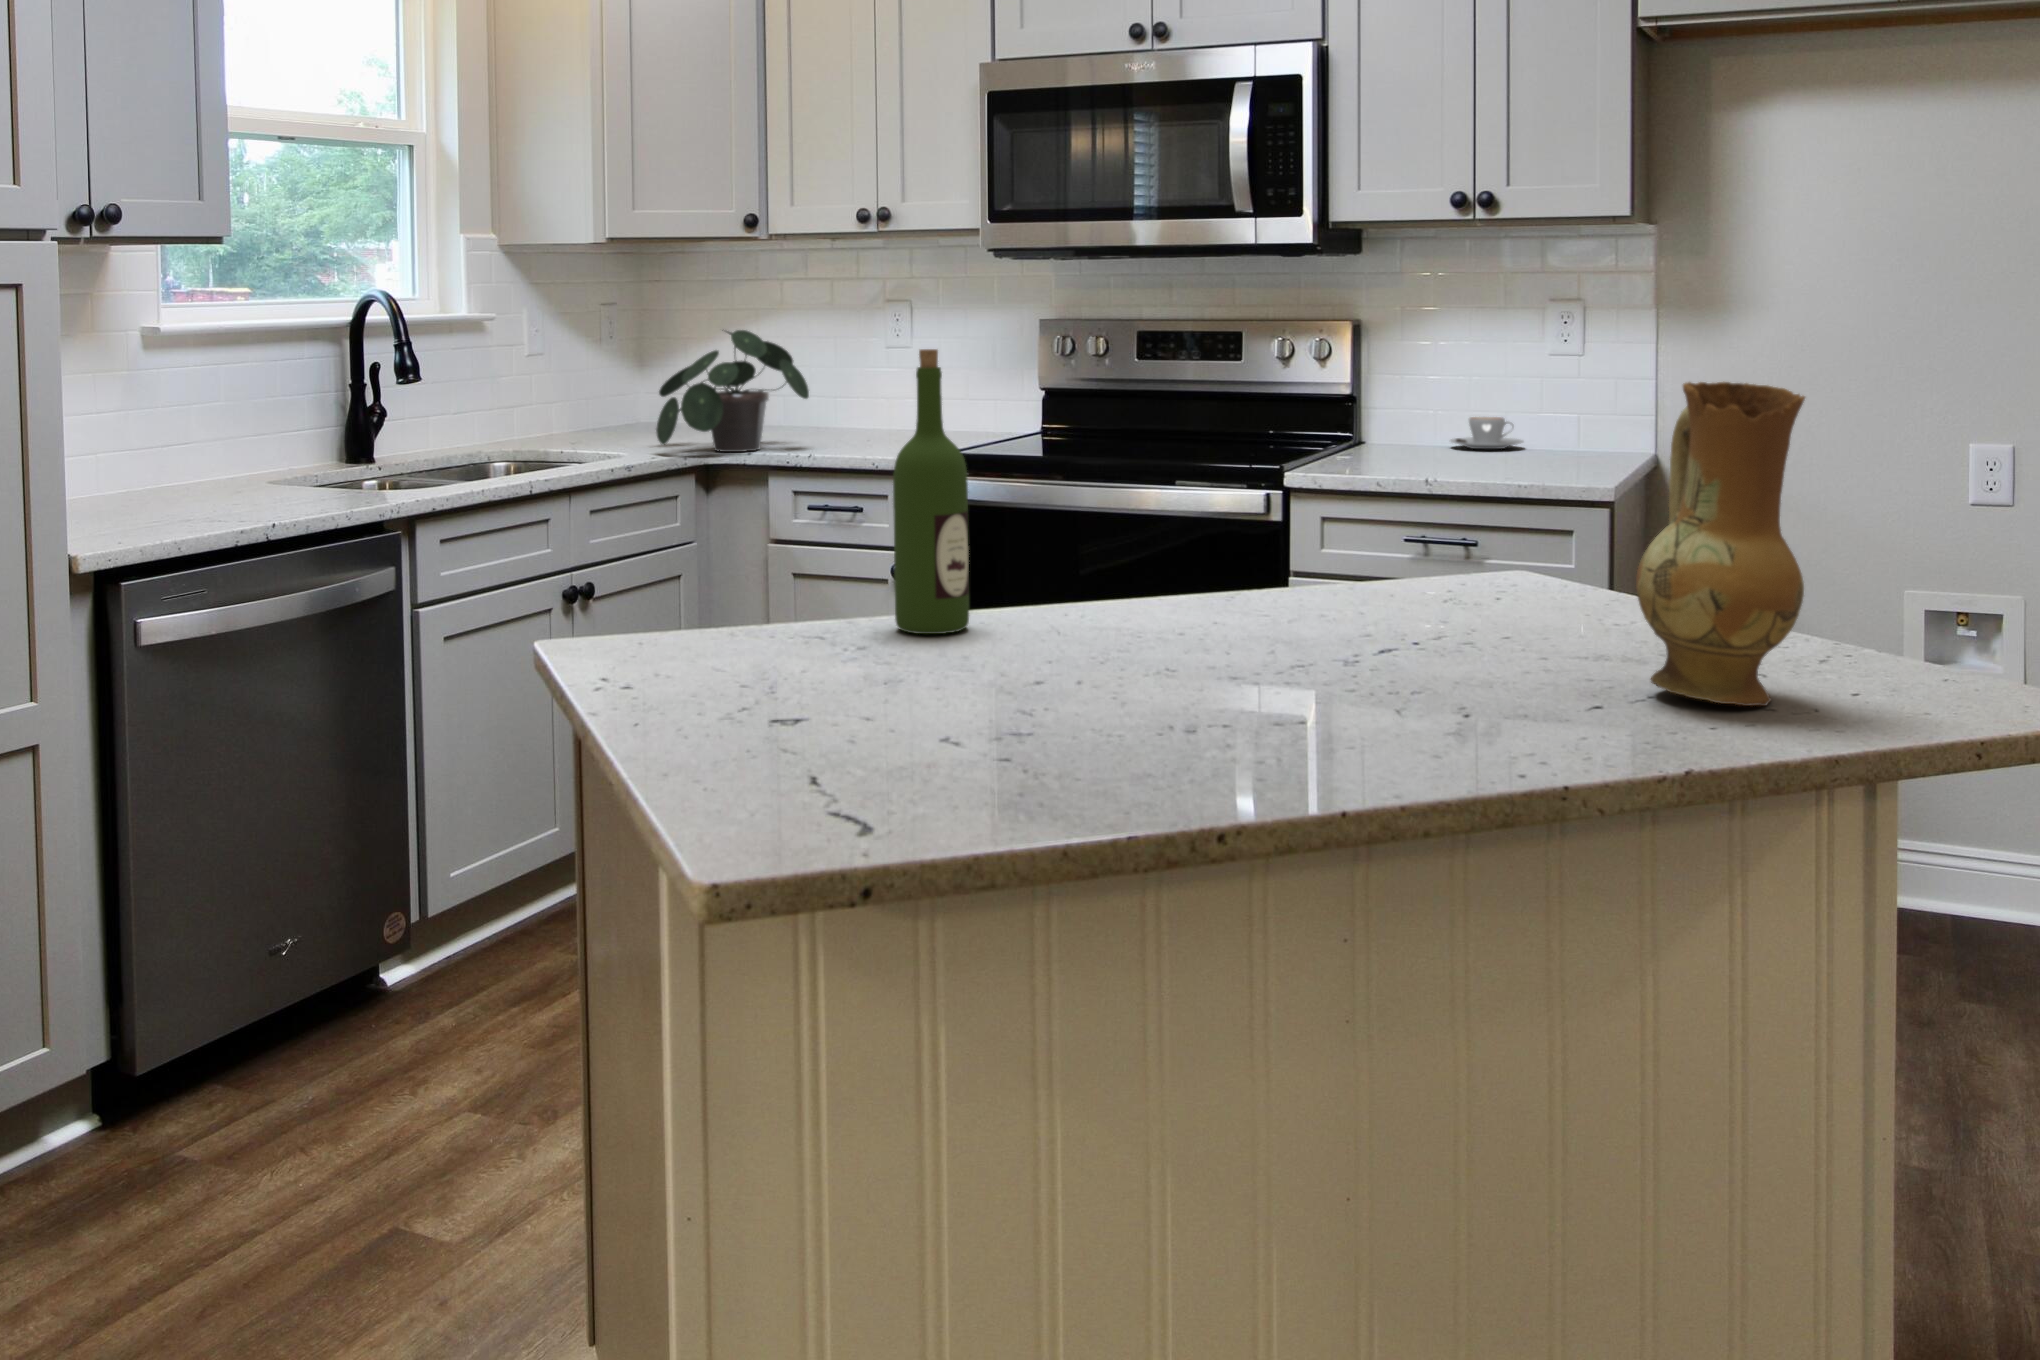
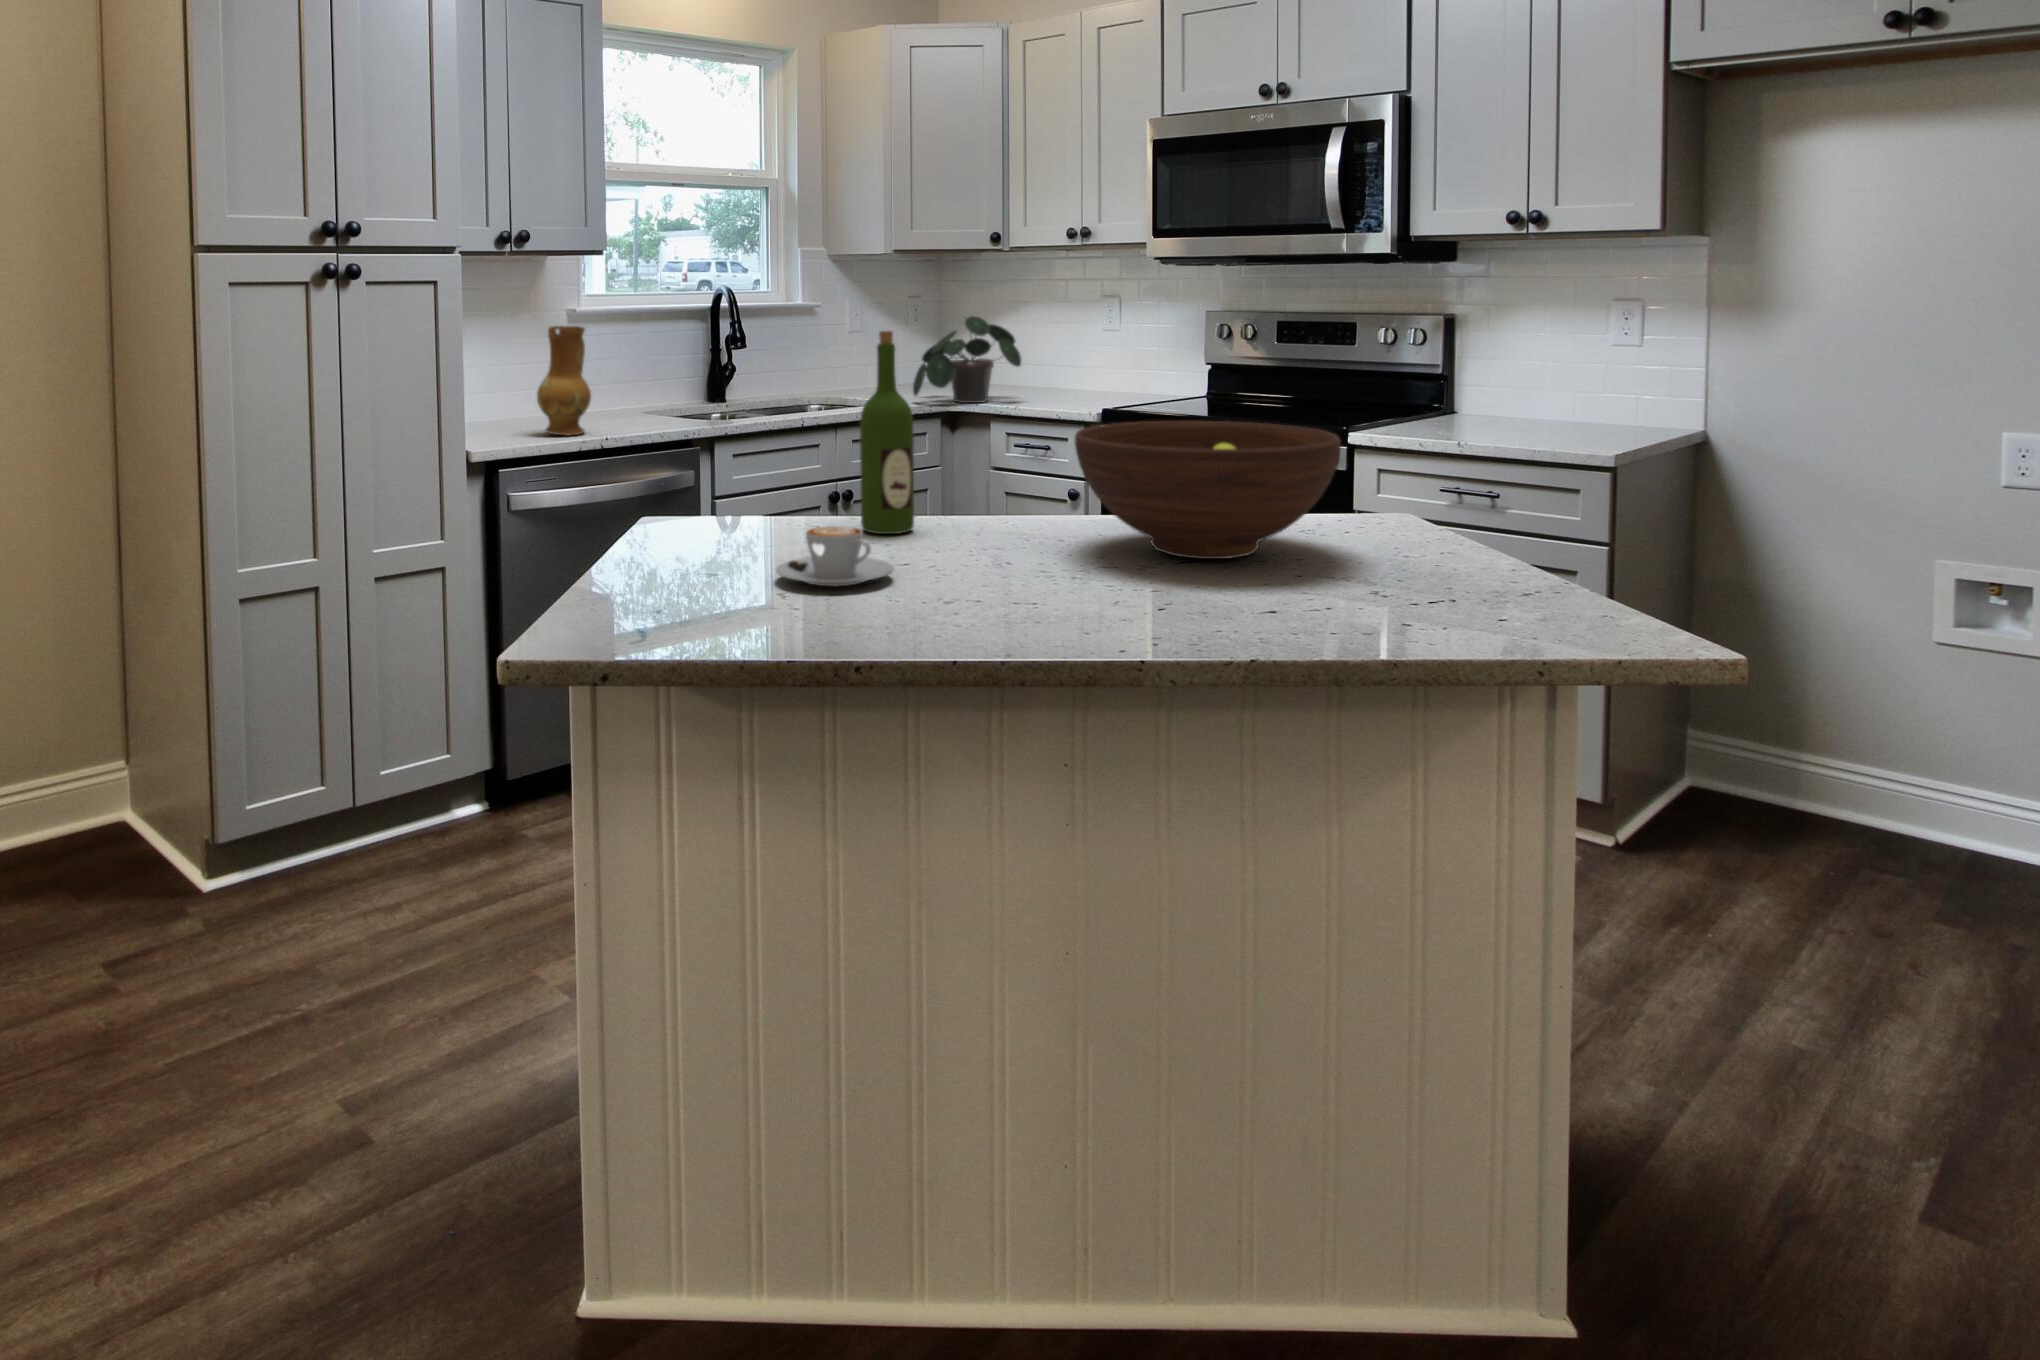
ceramic jug: present [1636,382,1805,706] -> present [537,326,591,436]
coffee cup: present [1450,417,1523,449] -> present [776,526,894,586]
fruit bowl: none [1206,459,1548,637] -> present [1074,421,1341,559]

